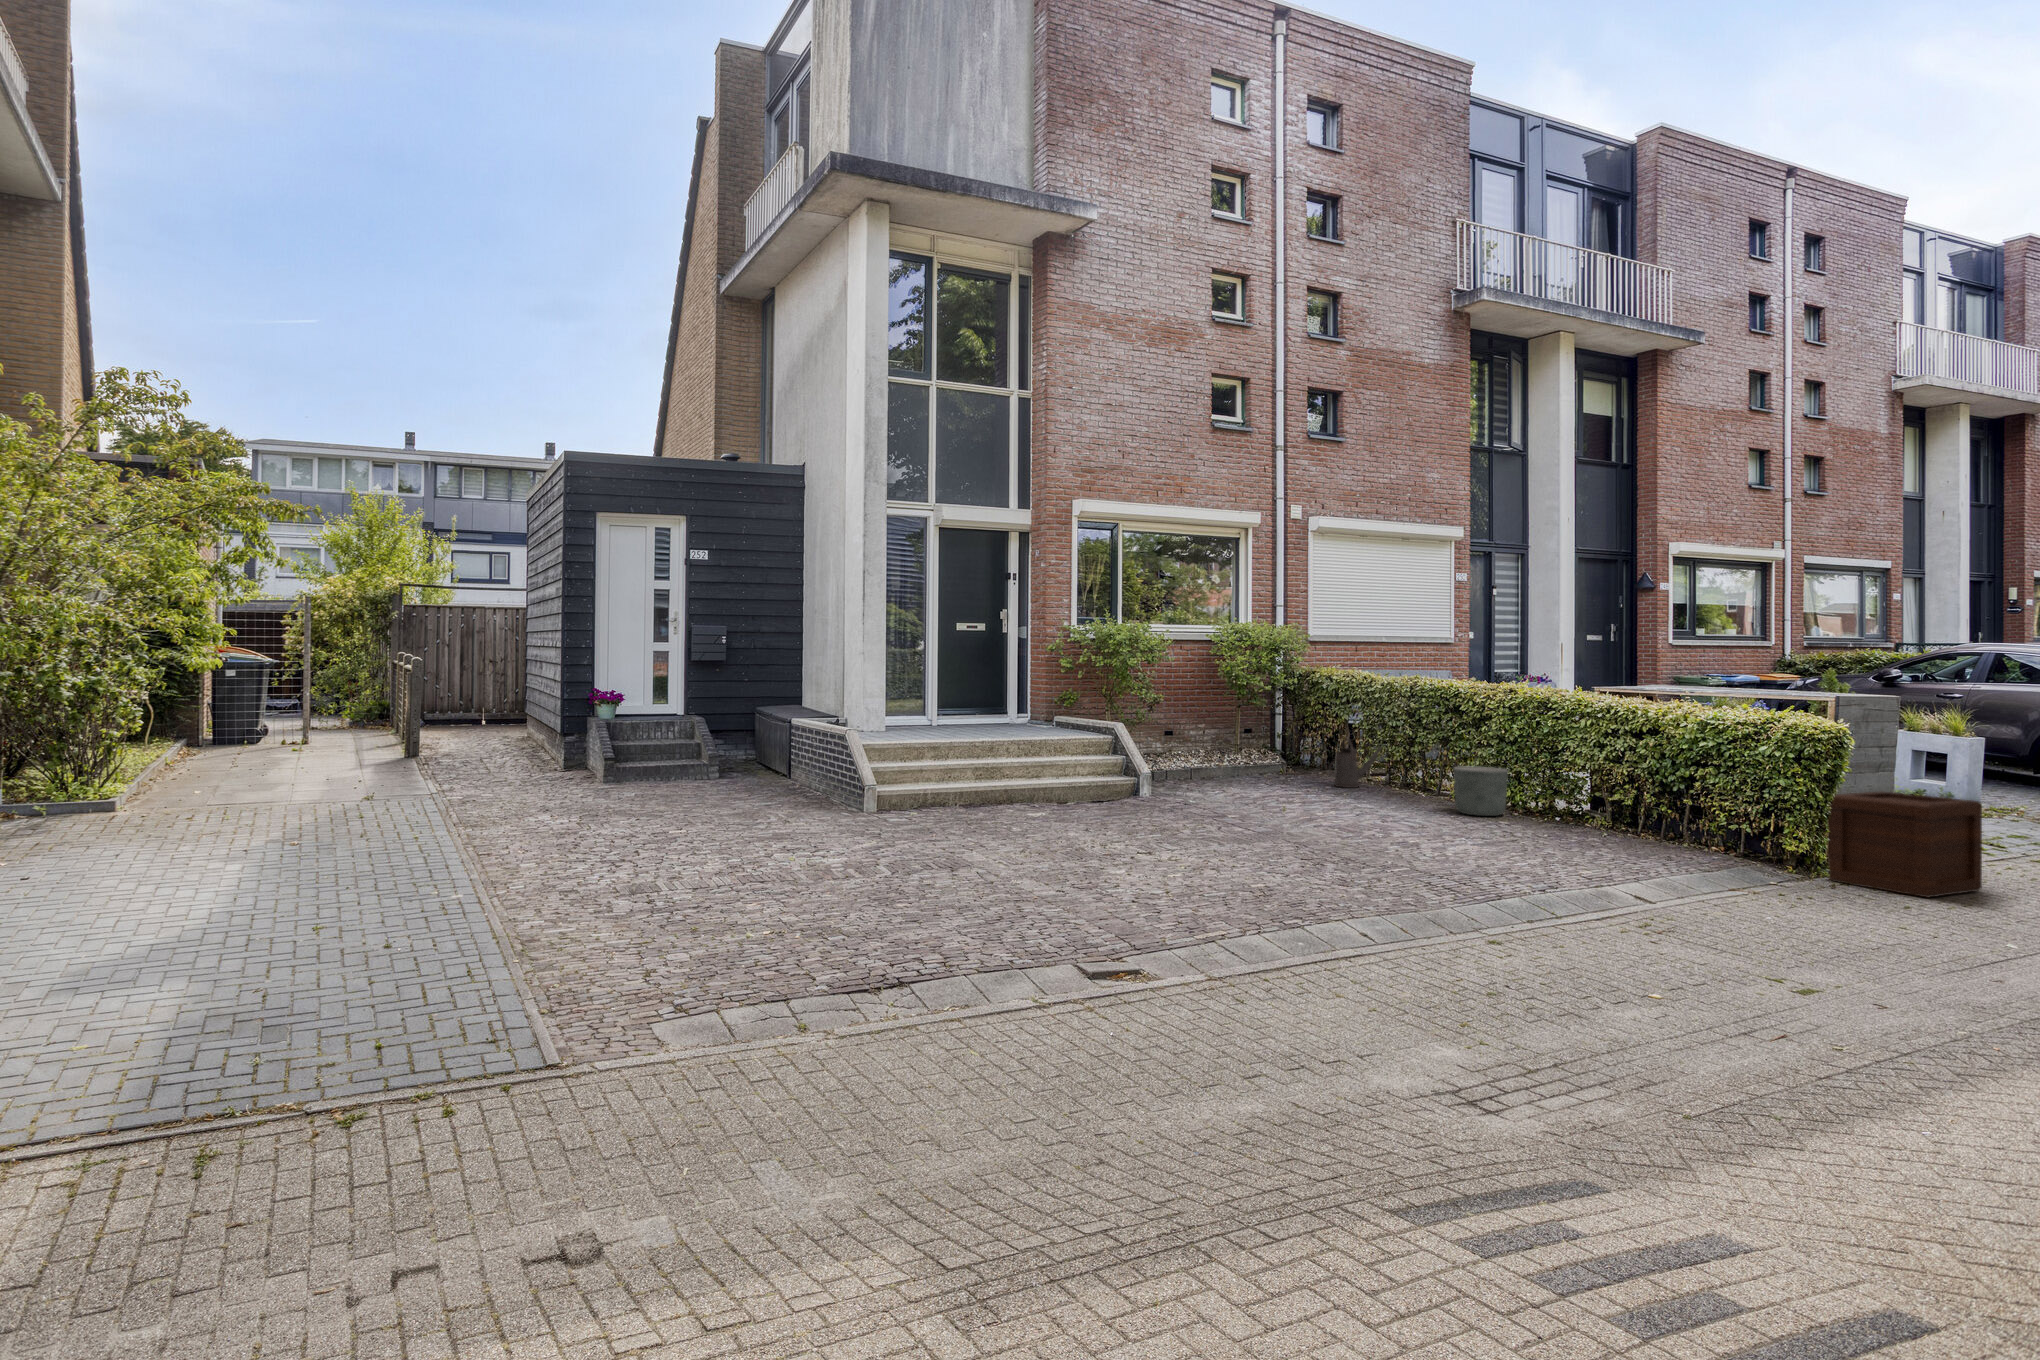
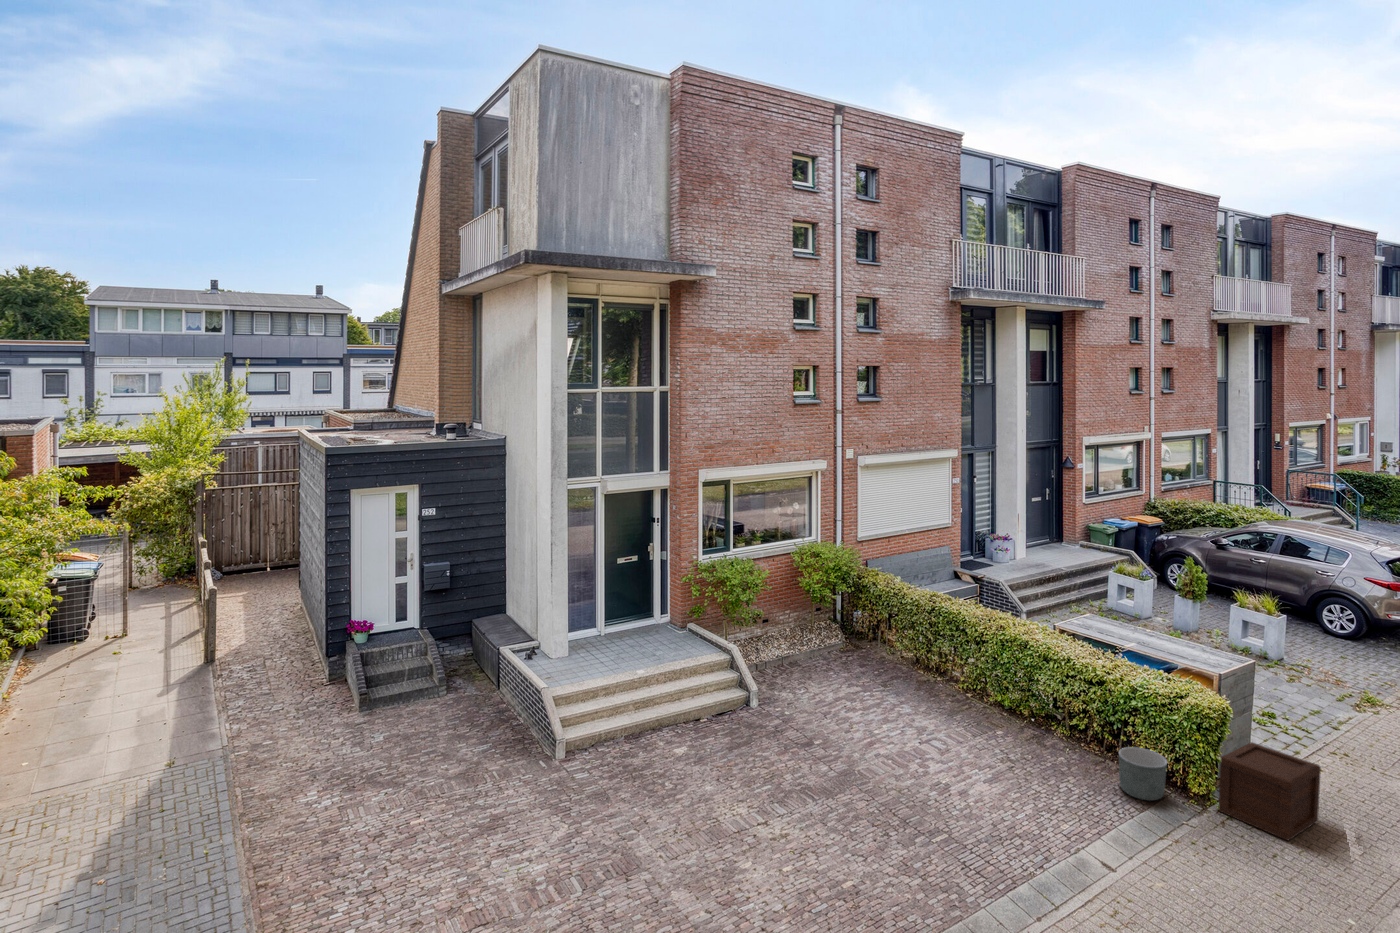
watering can: present [1329,740,1382,788] -> none [877,634,911,668]
planter: present [1454,766,1508,816] -> present [1119,747,1167,801]

